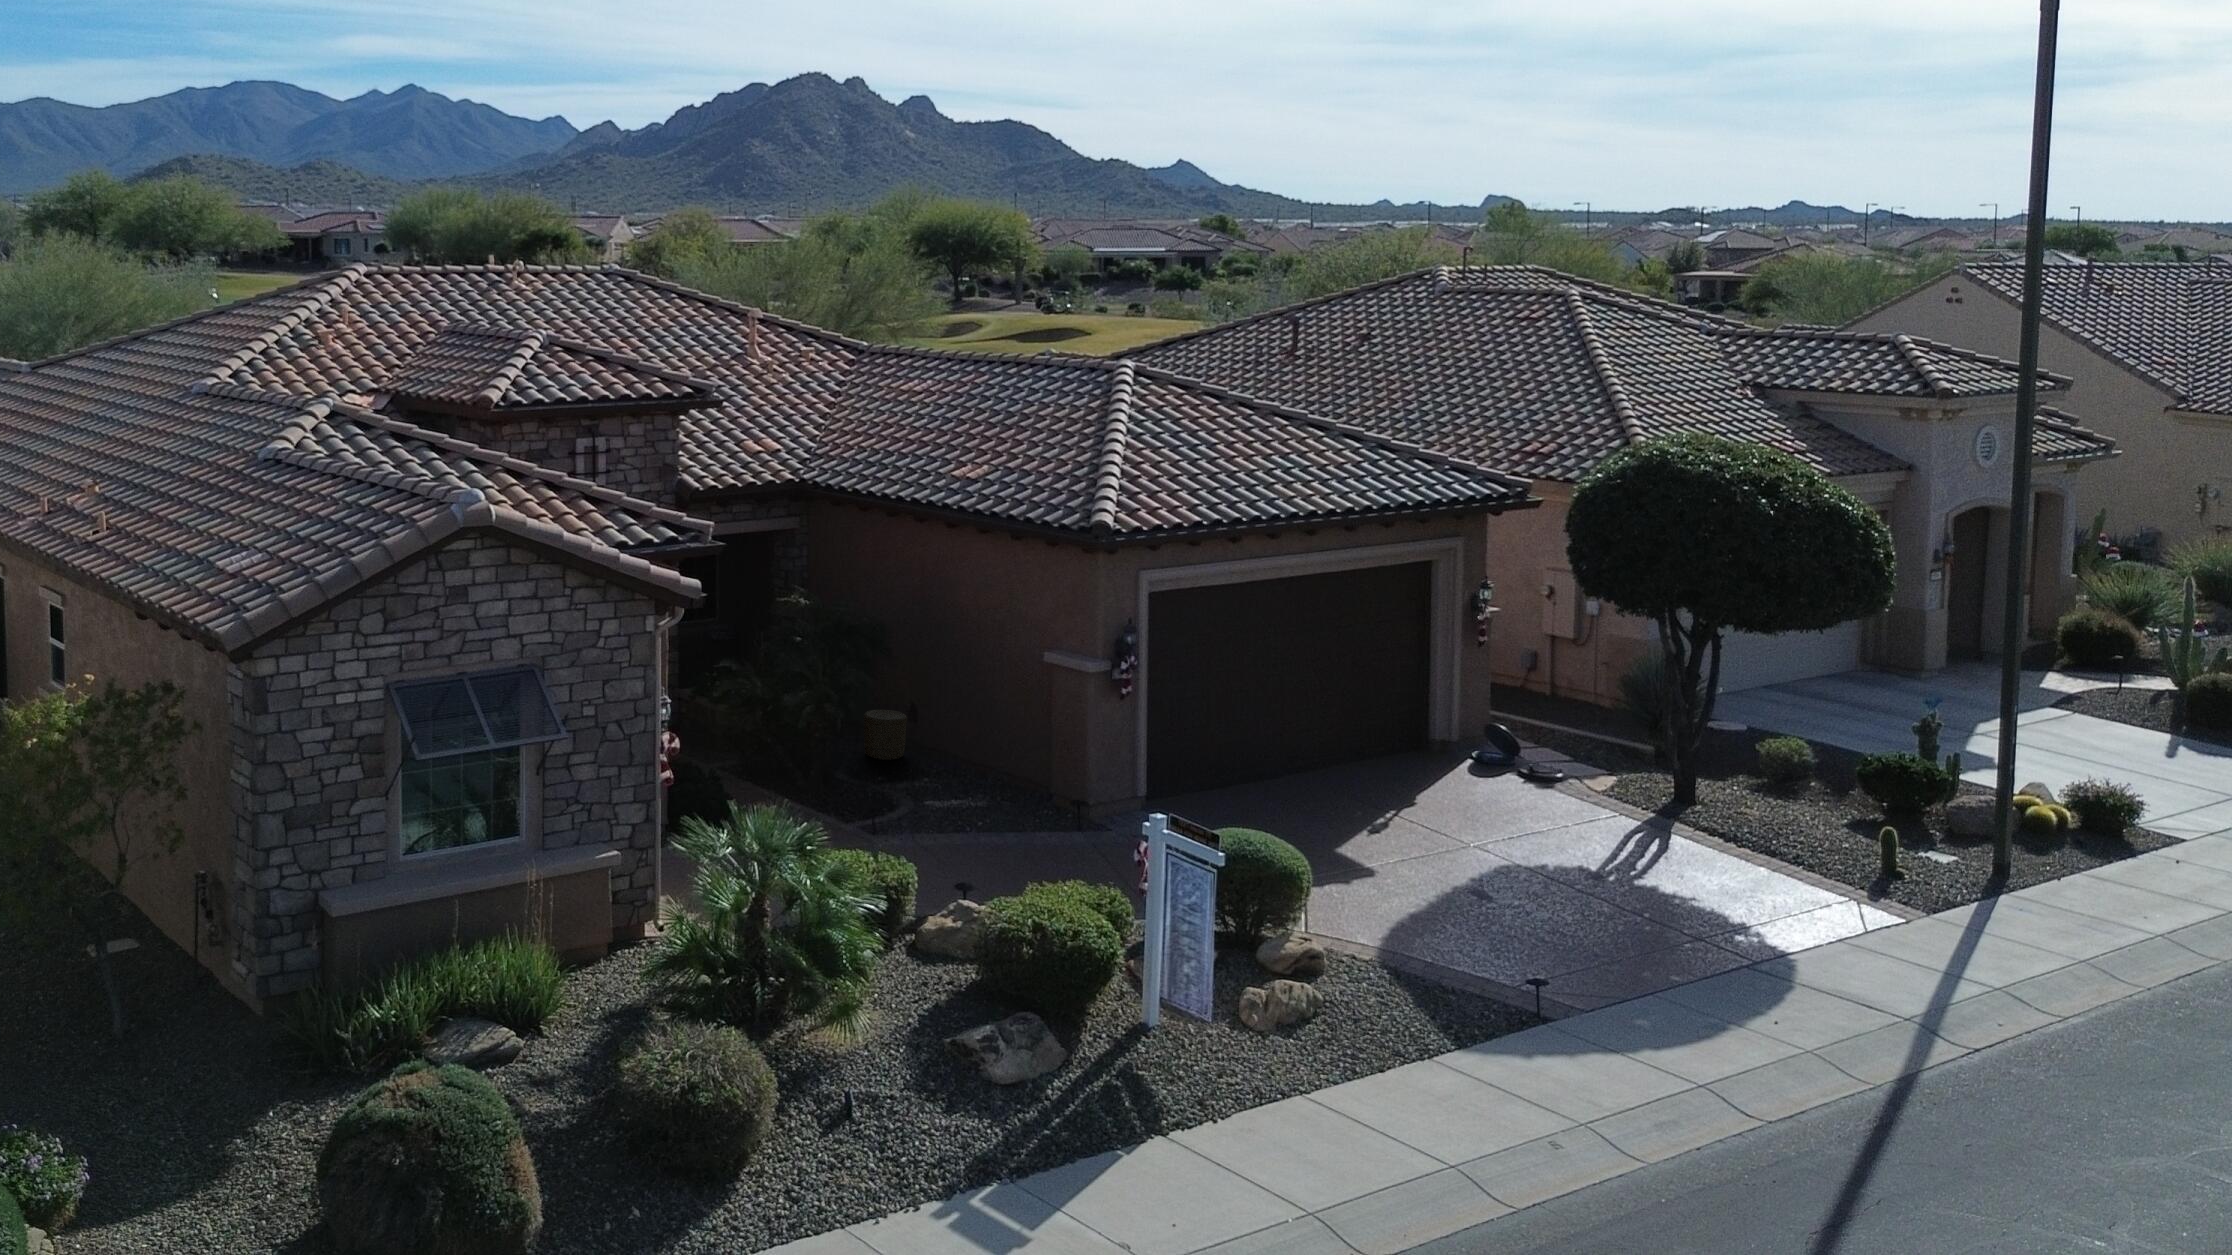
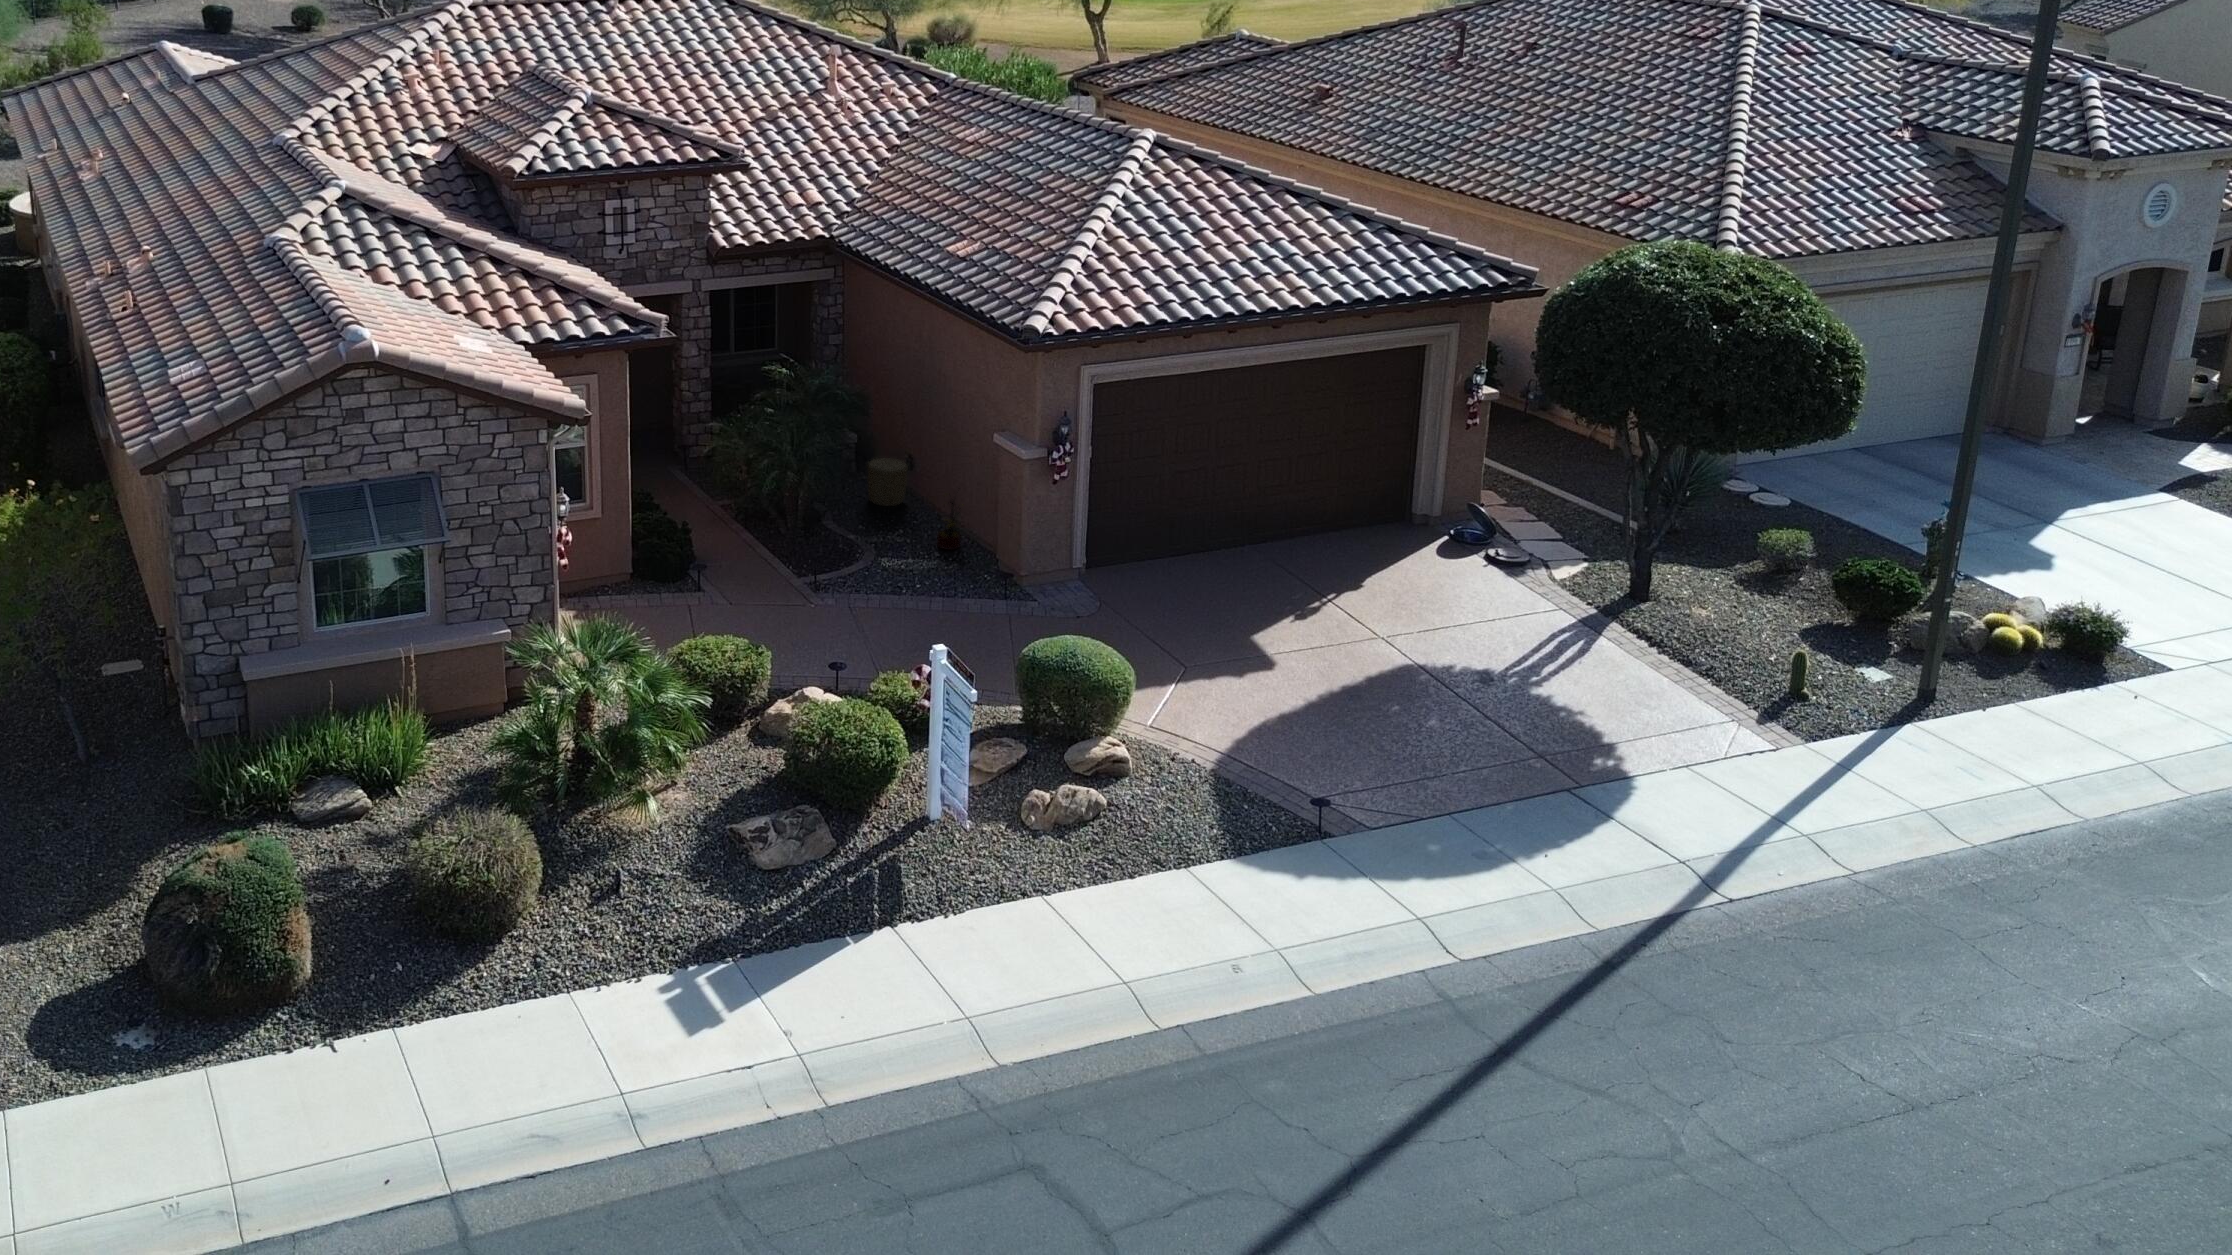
decorative plant: none [964,726,995,793] -> present [937,501,963,550]

